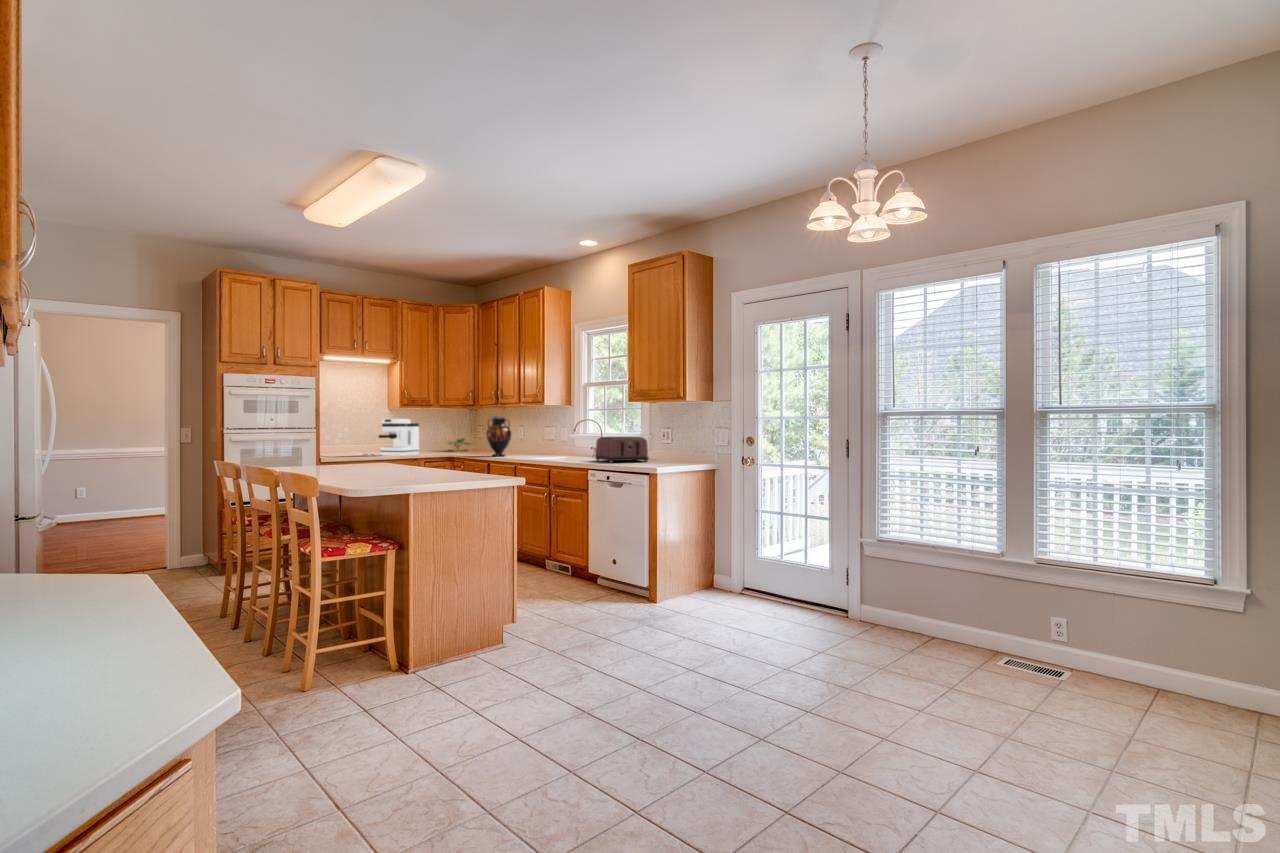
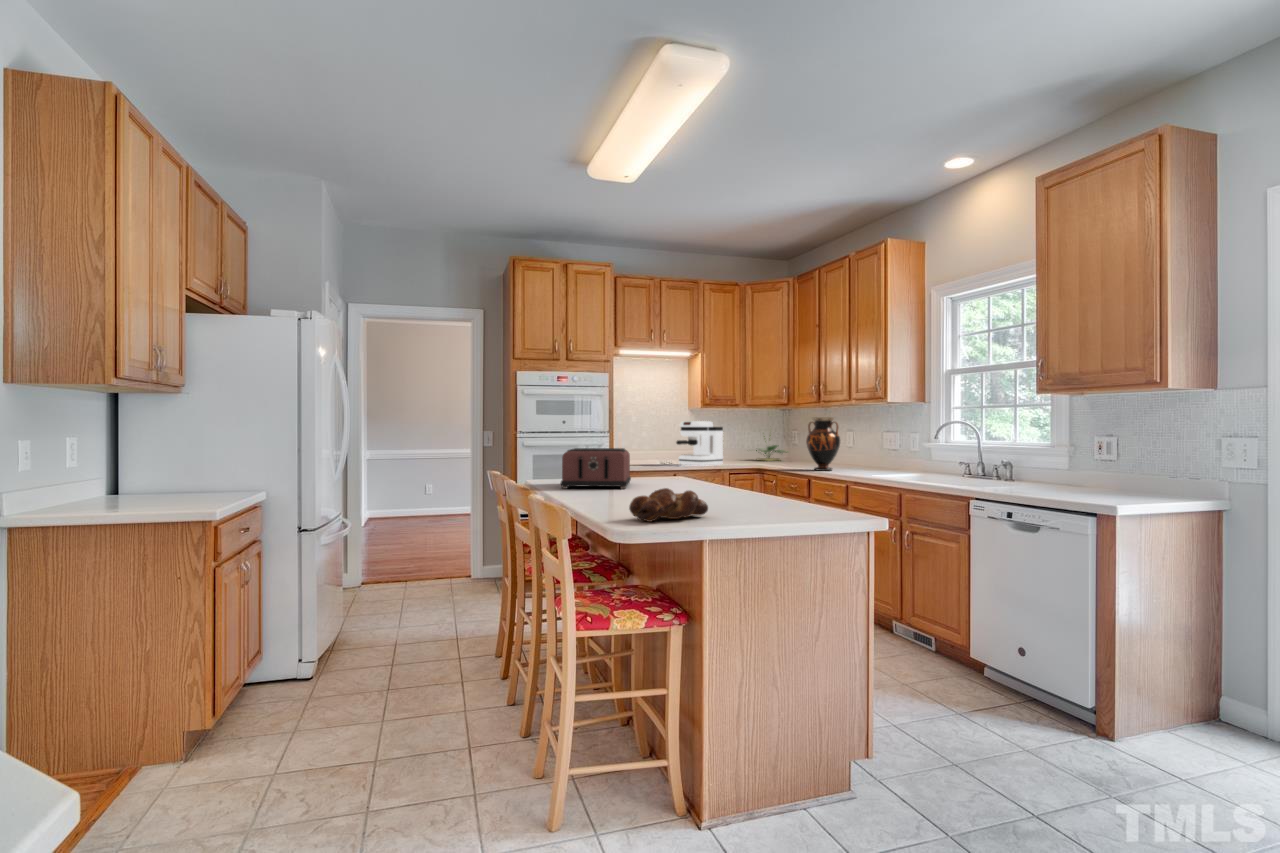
toaster: present [595,437,649,463] -> present [561,448,631,489]
bread loaf: none [358,463,412,484] -> present [629,488,708,522]

